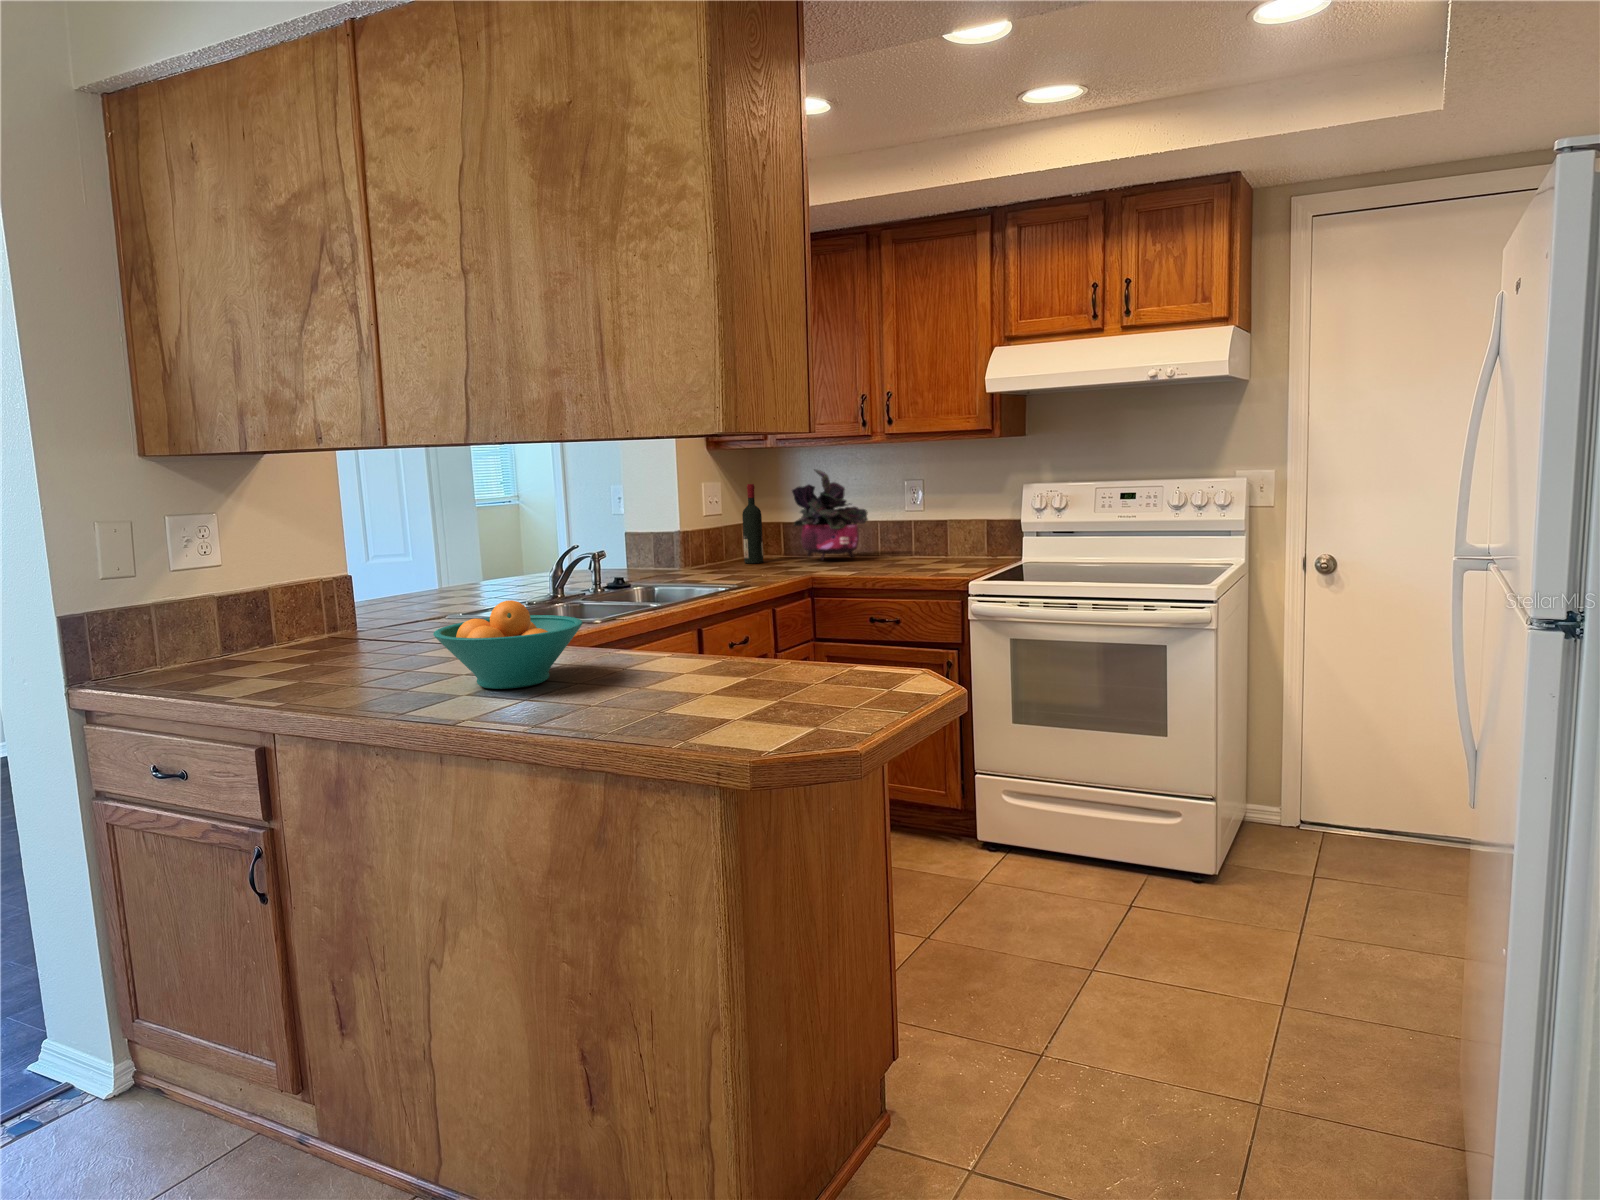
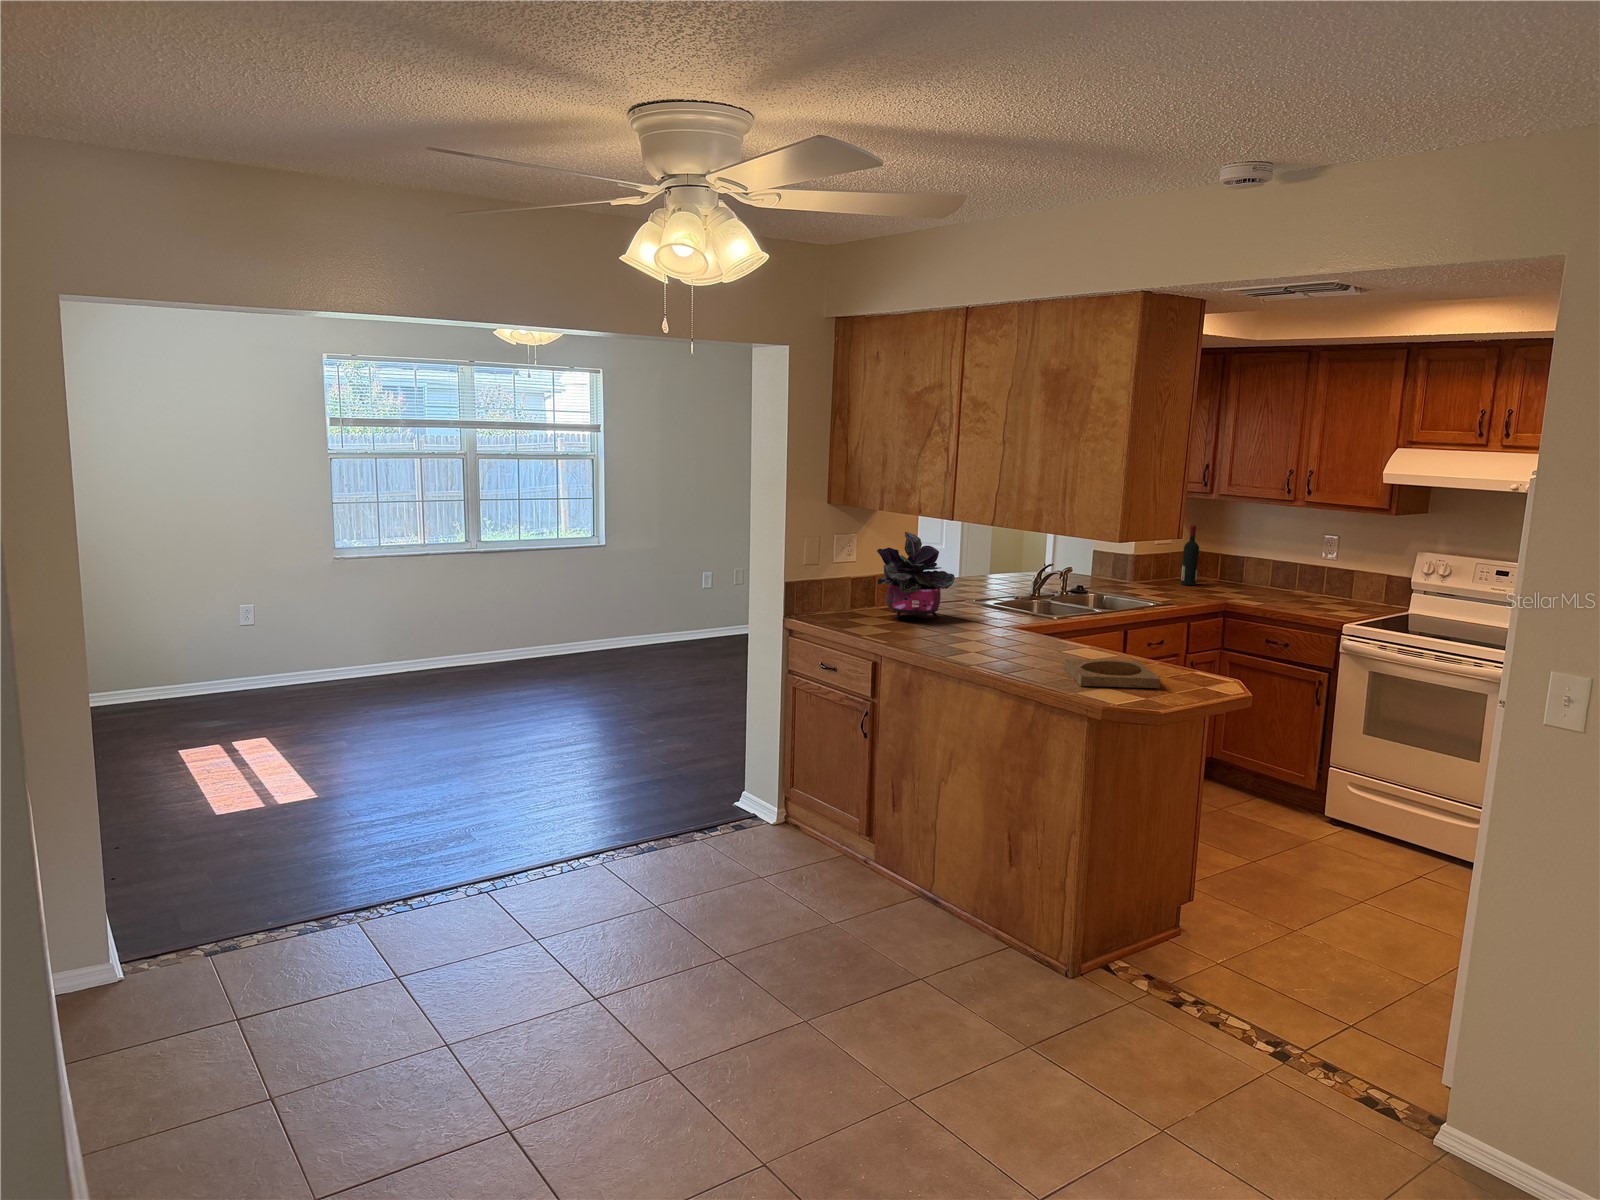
potted plant: present [792,469,868,560] -> present [877,532,955,619]
fruit bowl: present [433,600,583,689] -> none [965,604,1044,651]
tray: none [634,667,819,731] -> present [1064,659,1160,688]

